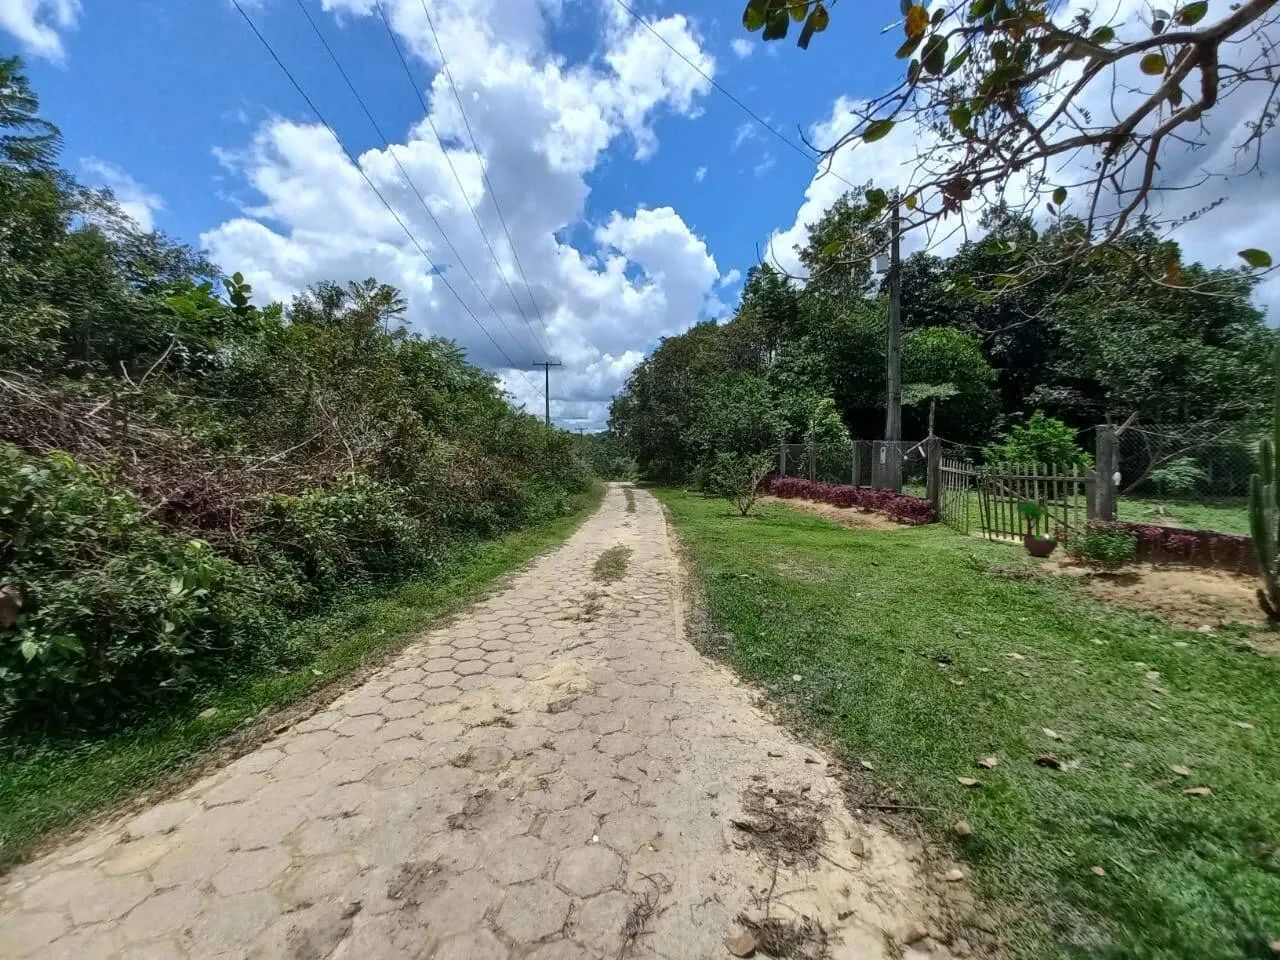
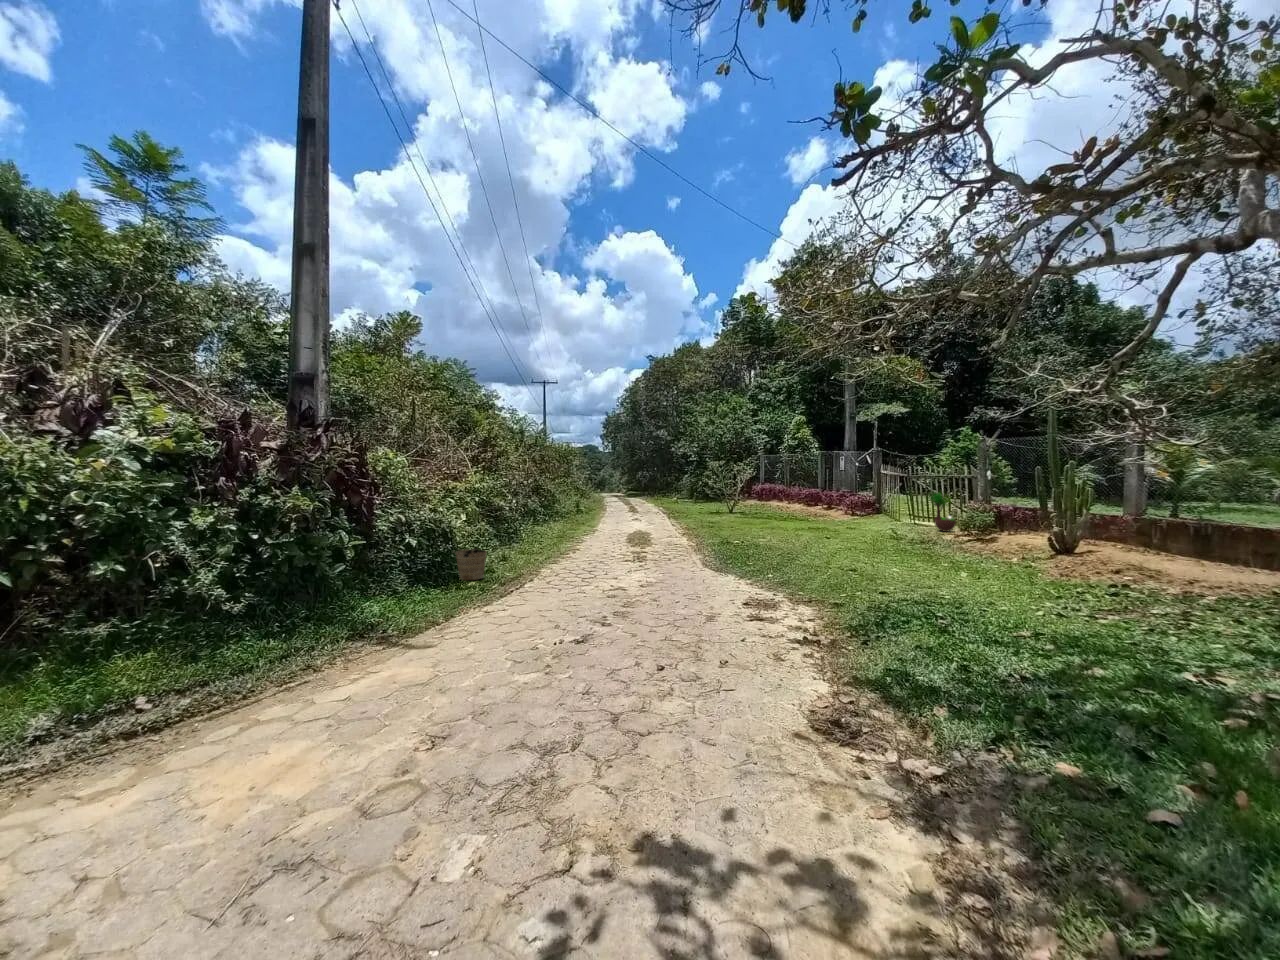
bucket: none [195,634,268,702] -> present [456,548,487,580]

